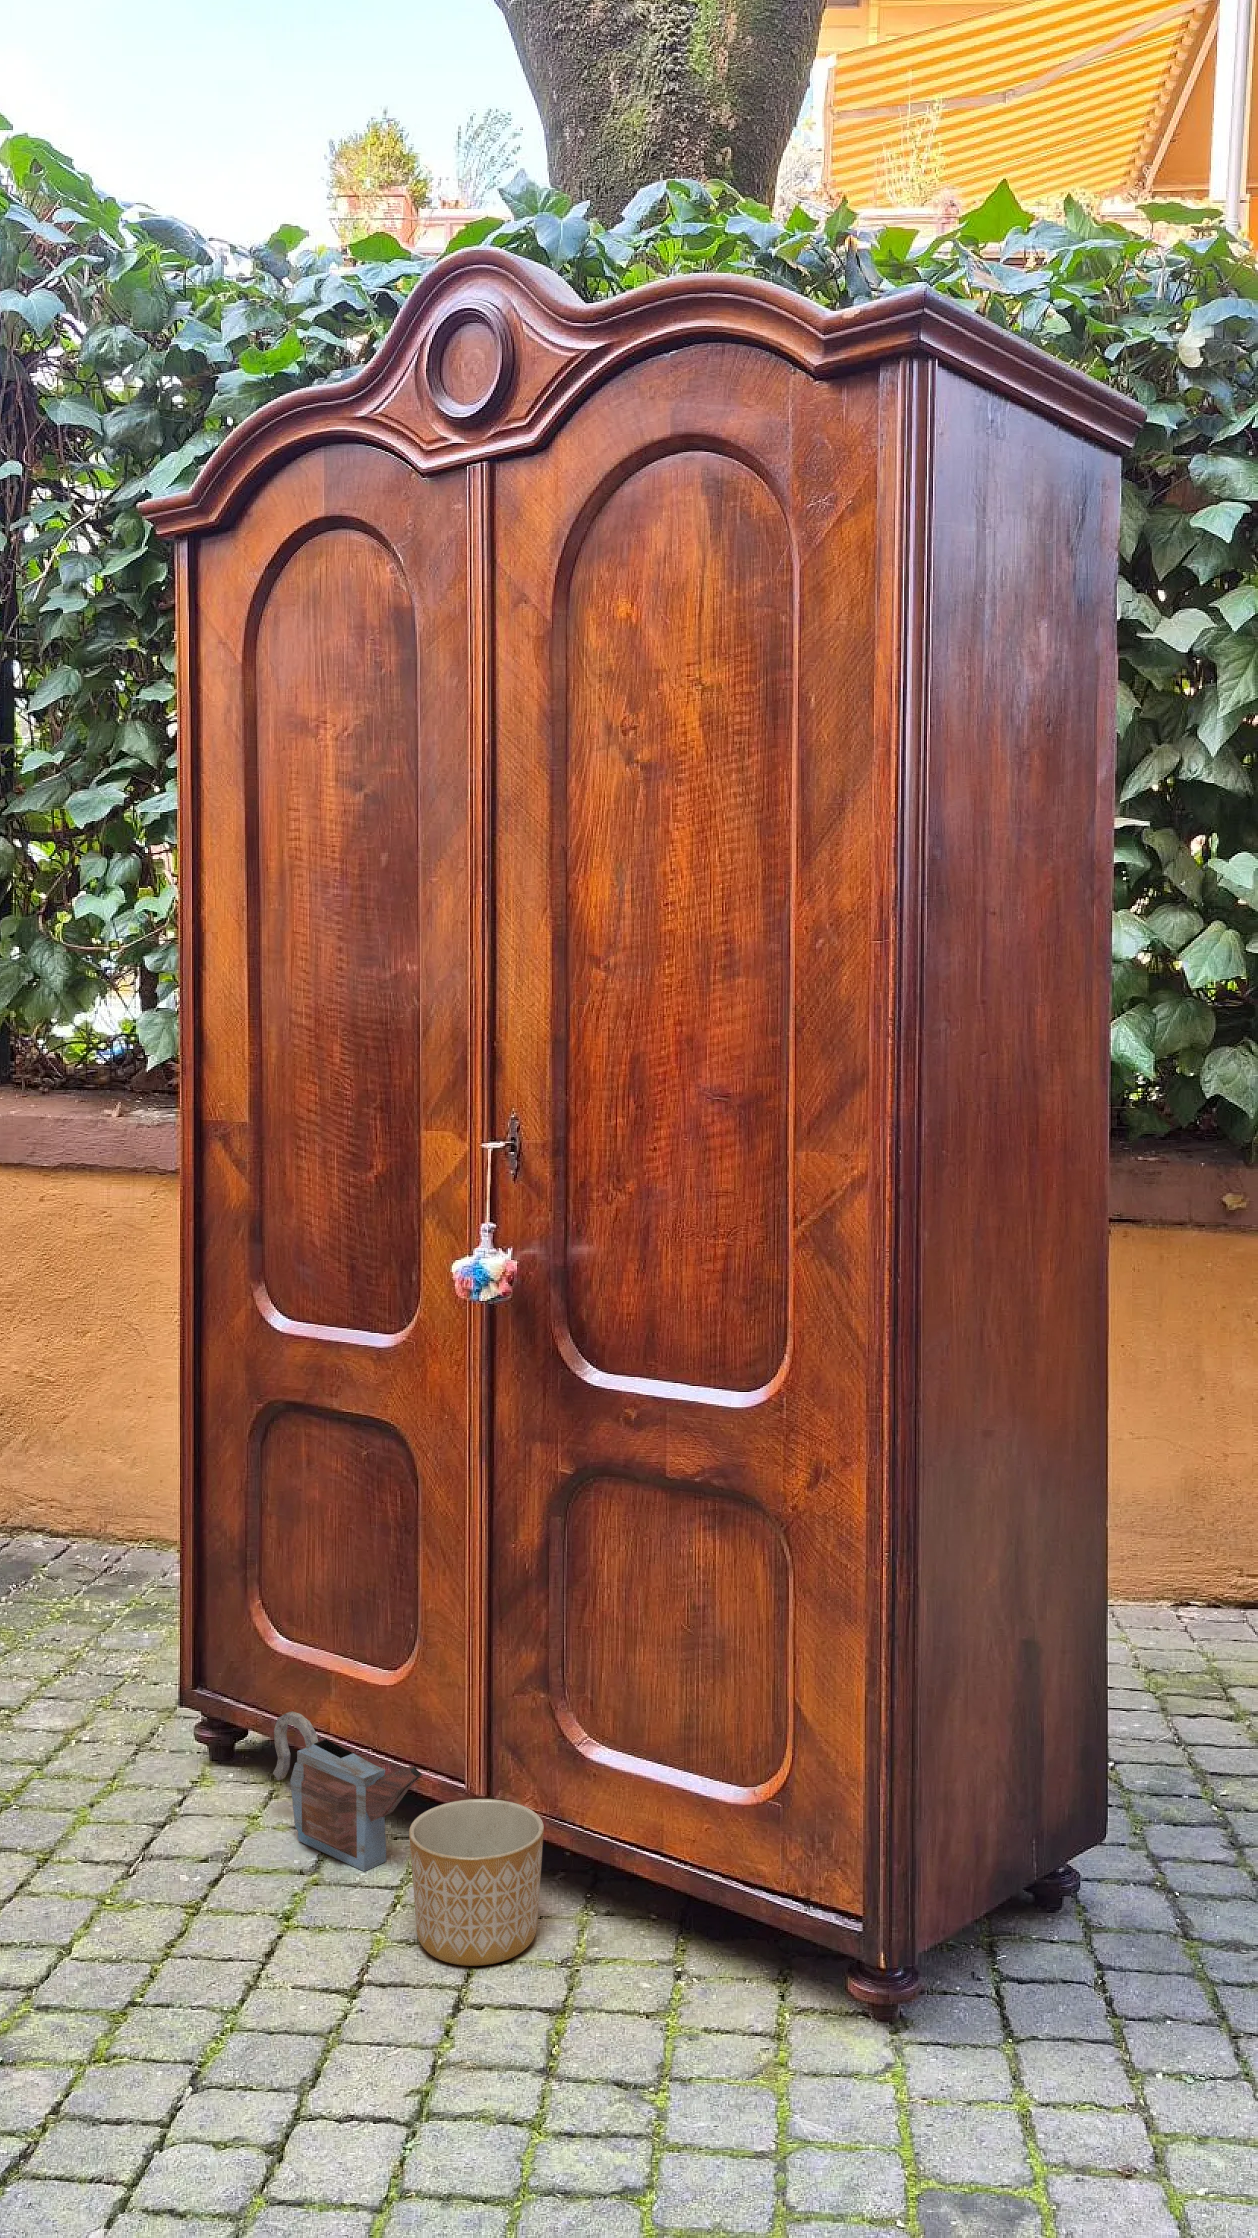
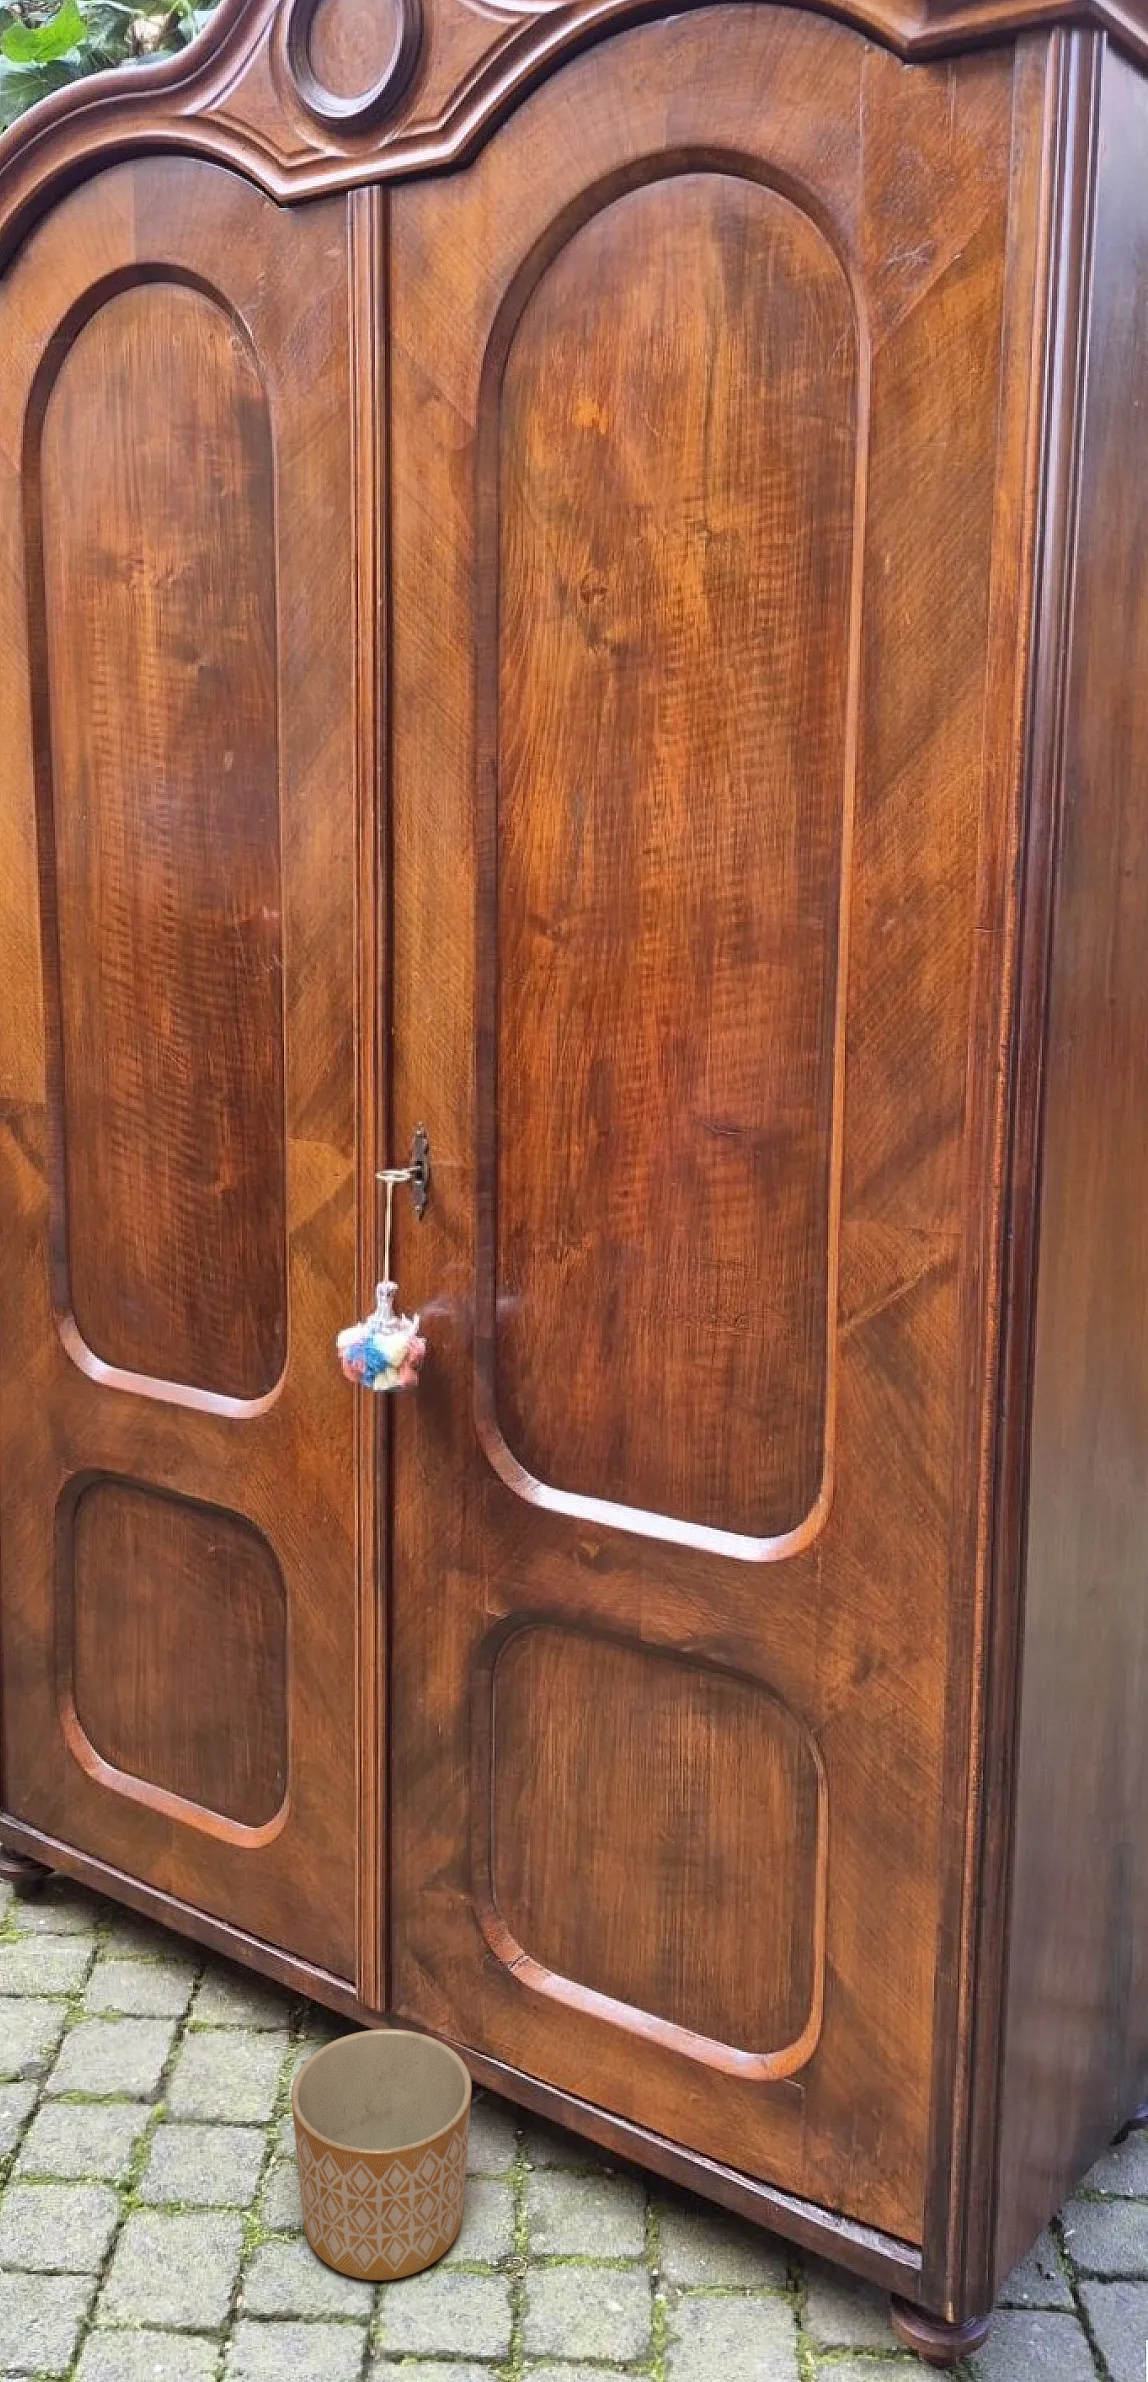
watering can: present [273,1711,422,1871] -> none [98,1874,301,2097]

